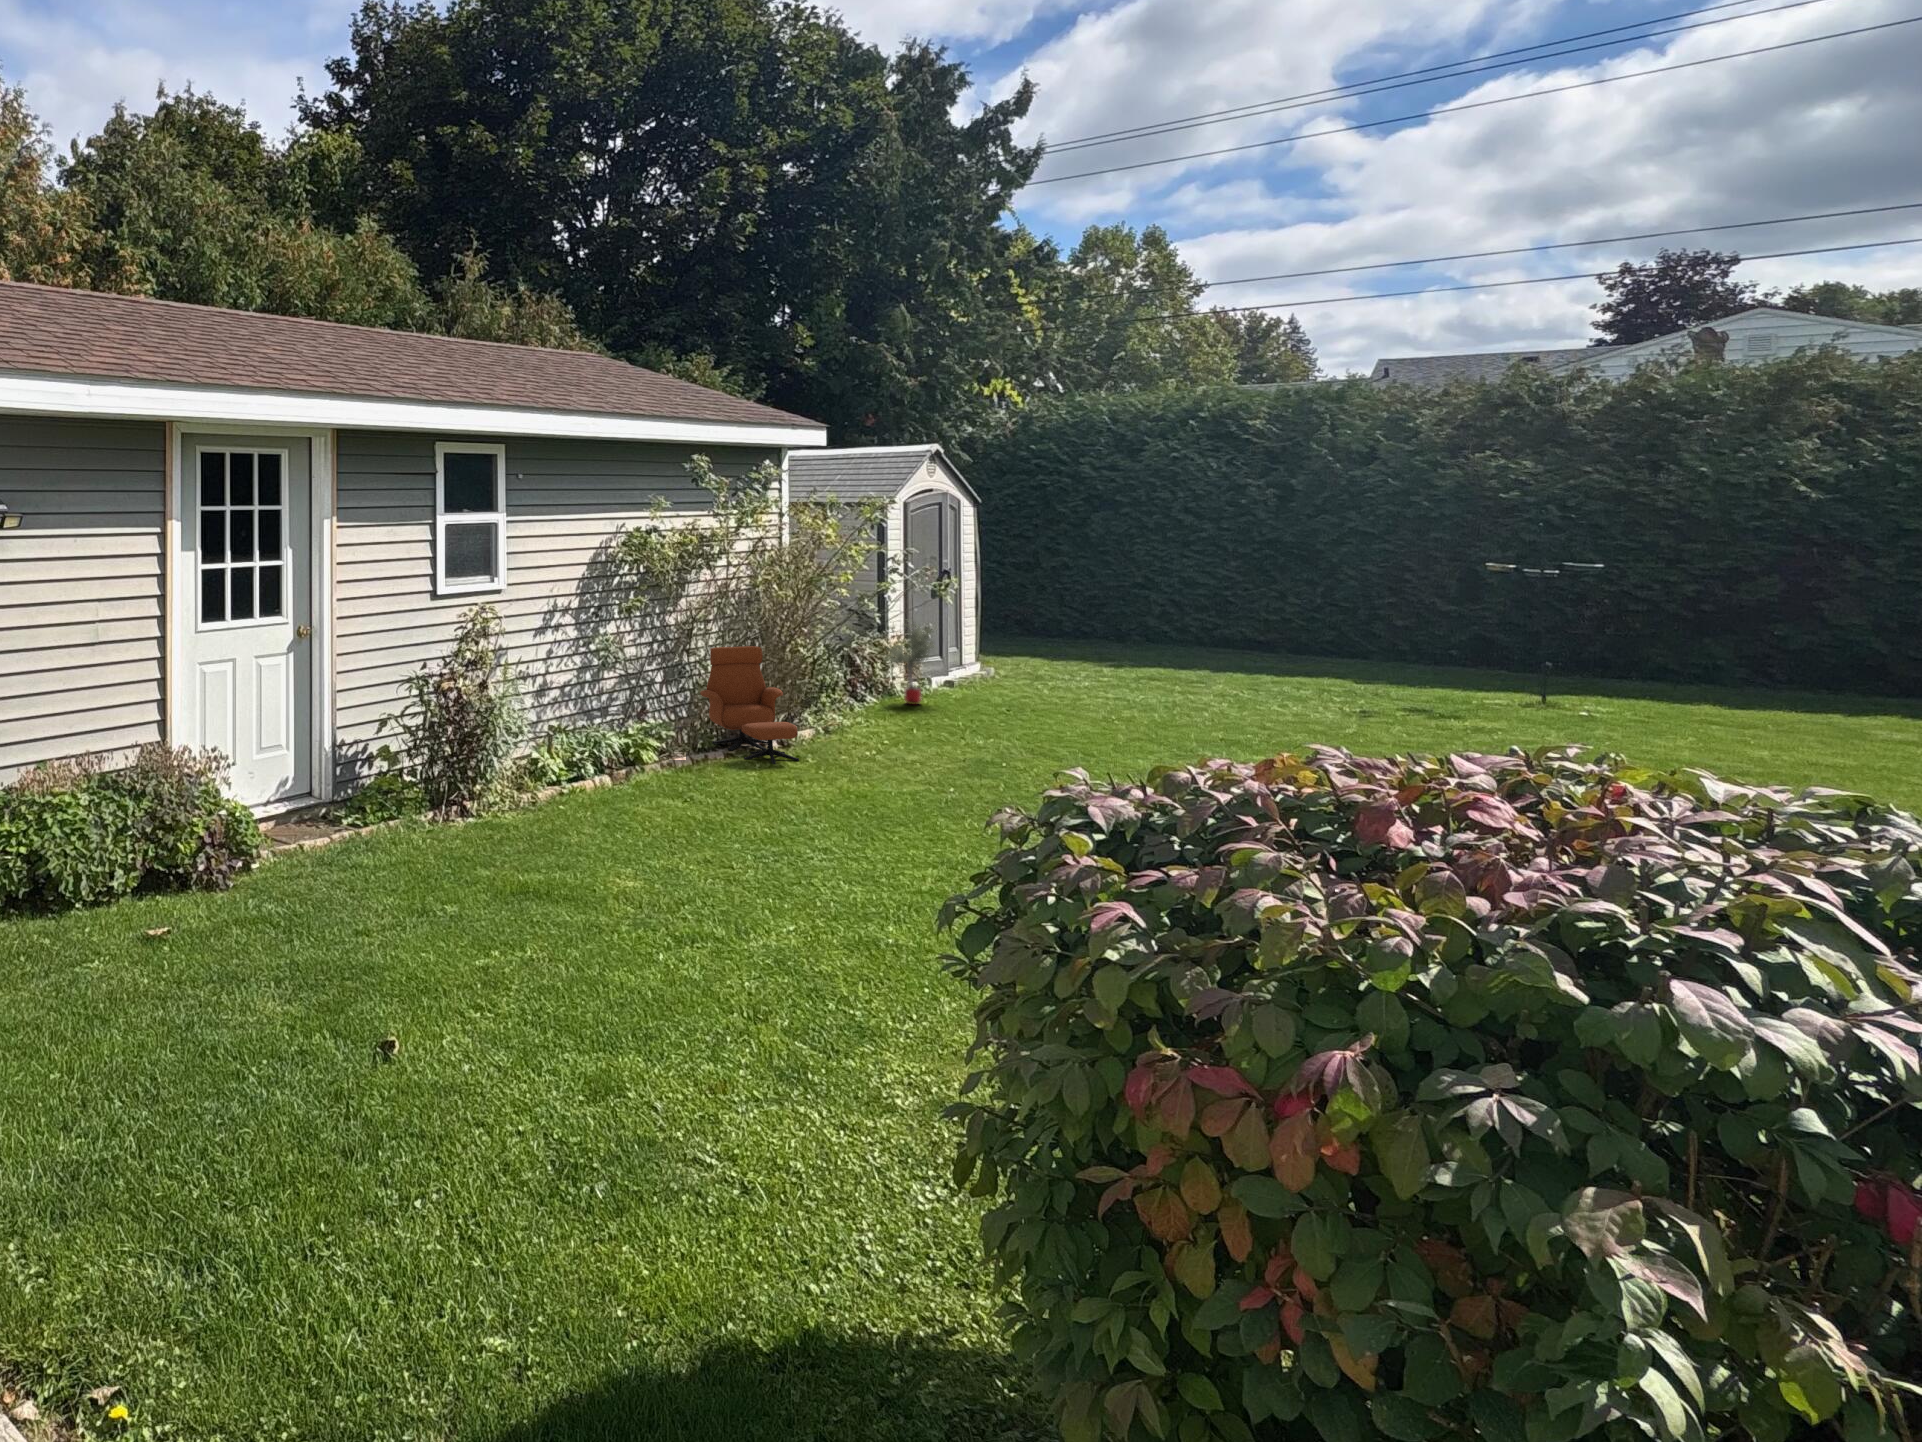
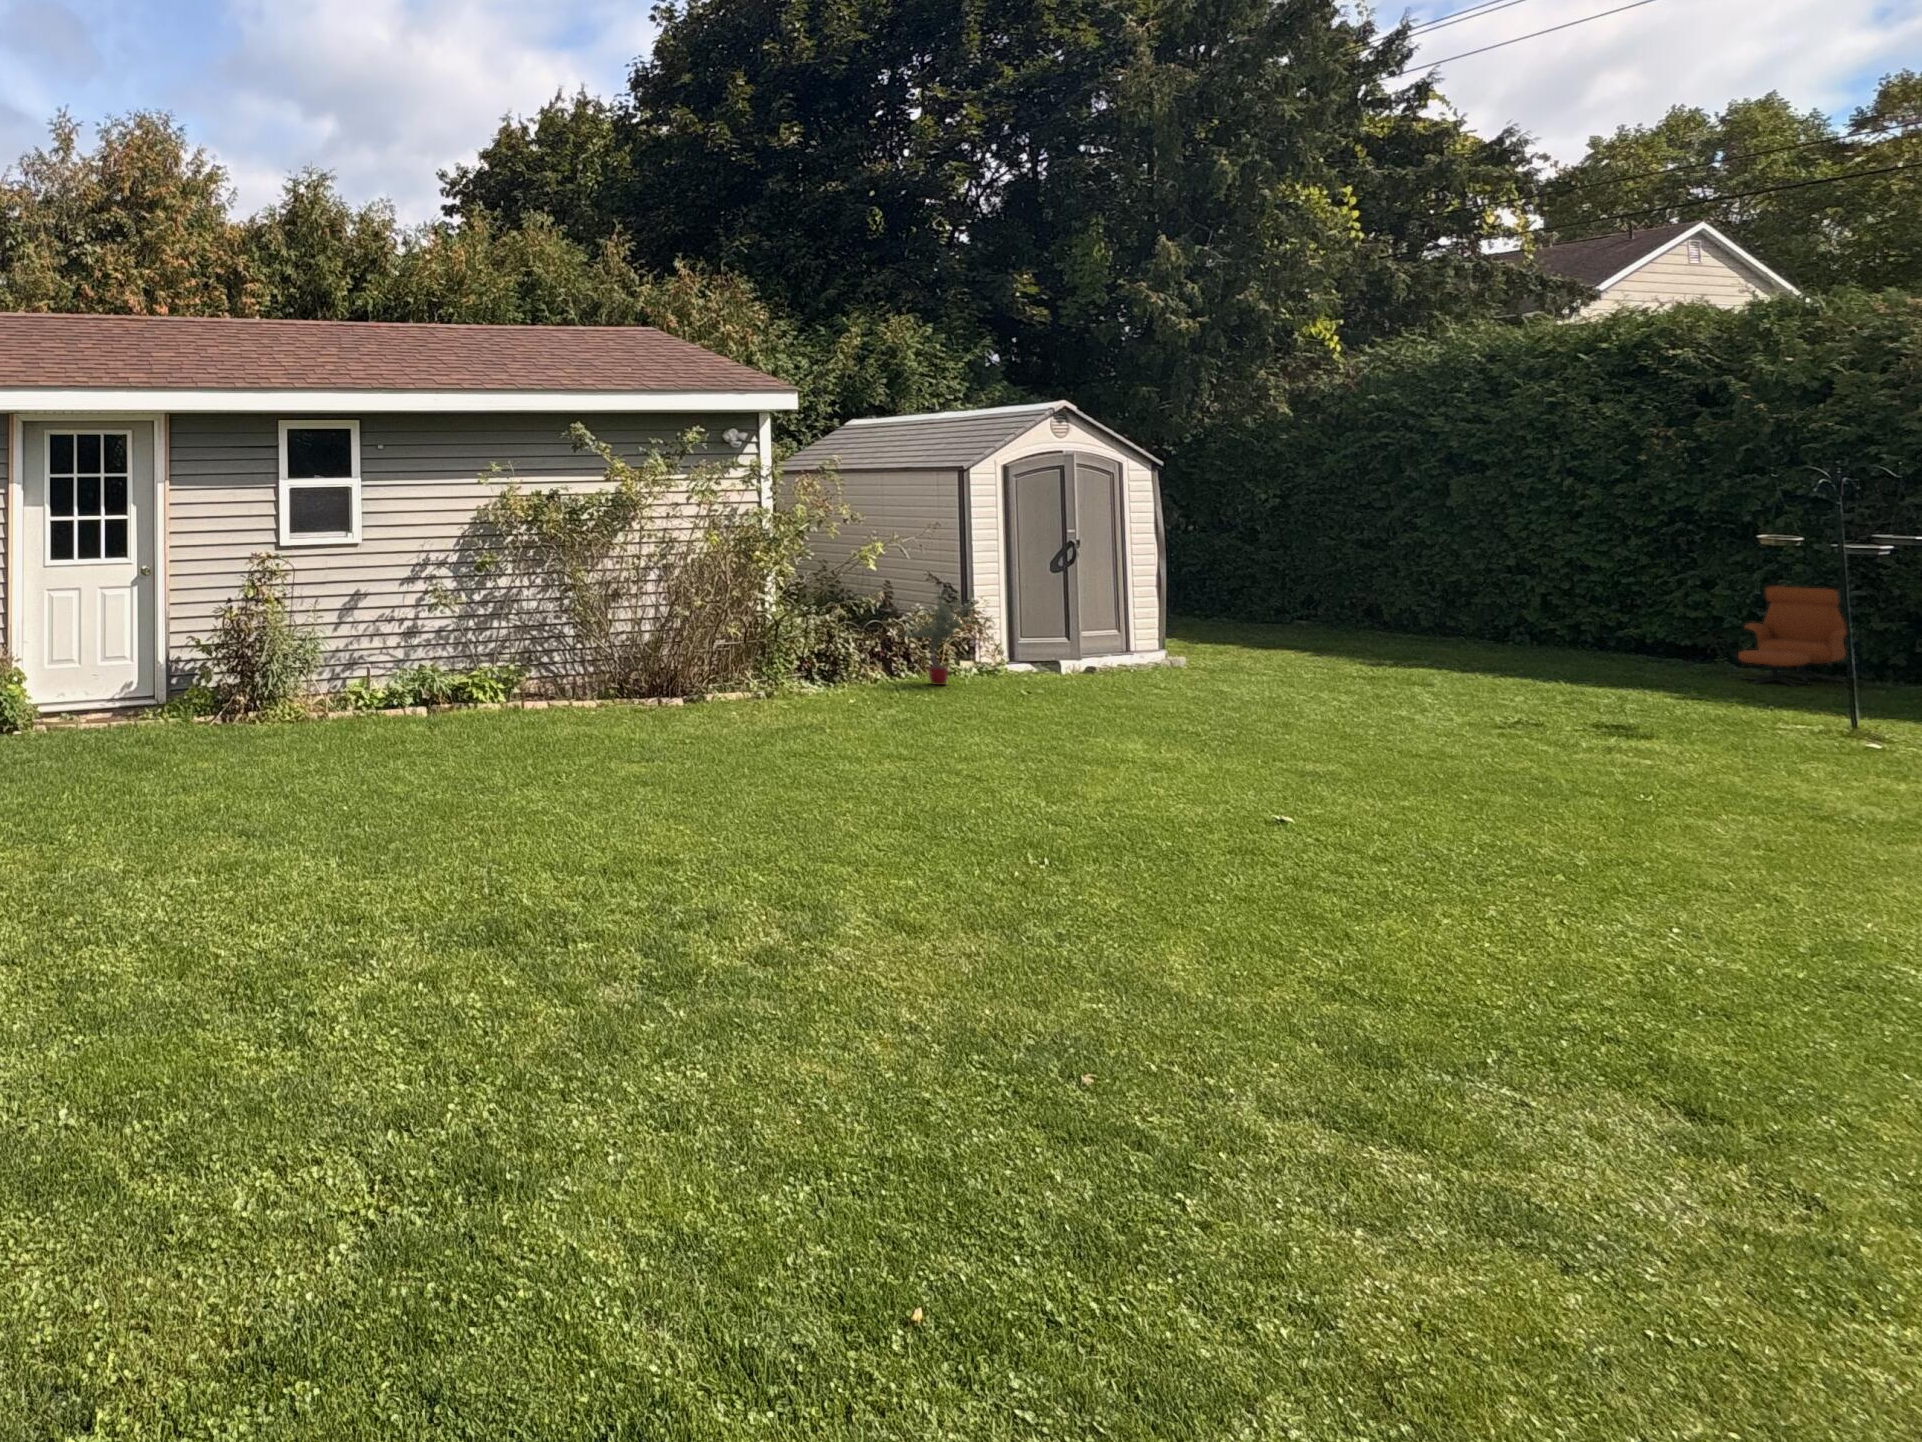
lounge chair: present [700,646,799,764] -> present [1738,586,1846,686]

